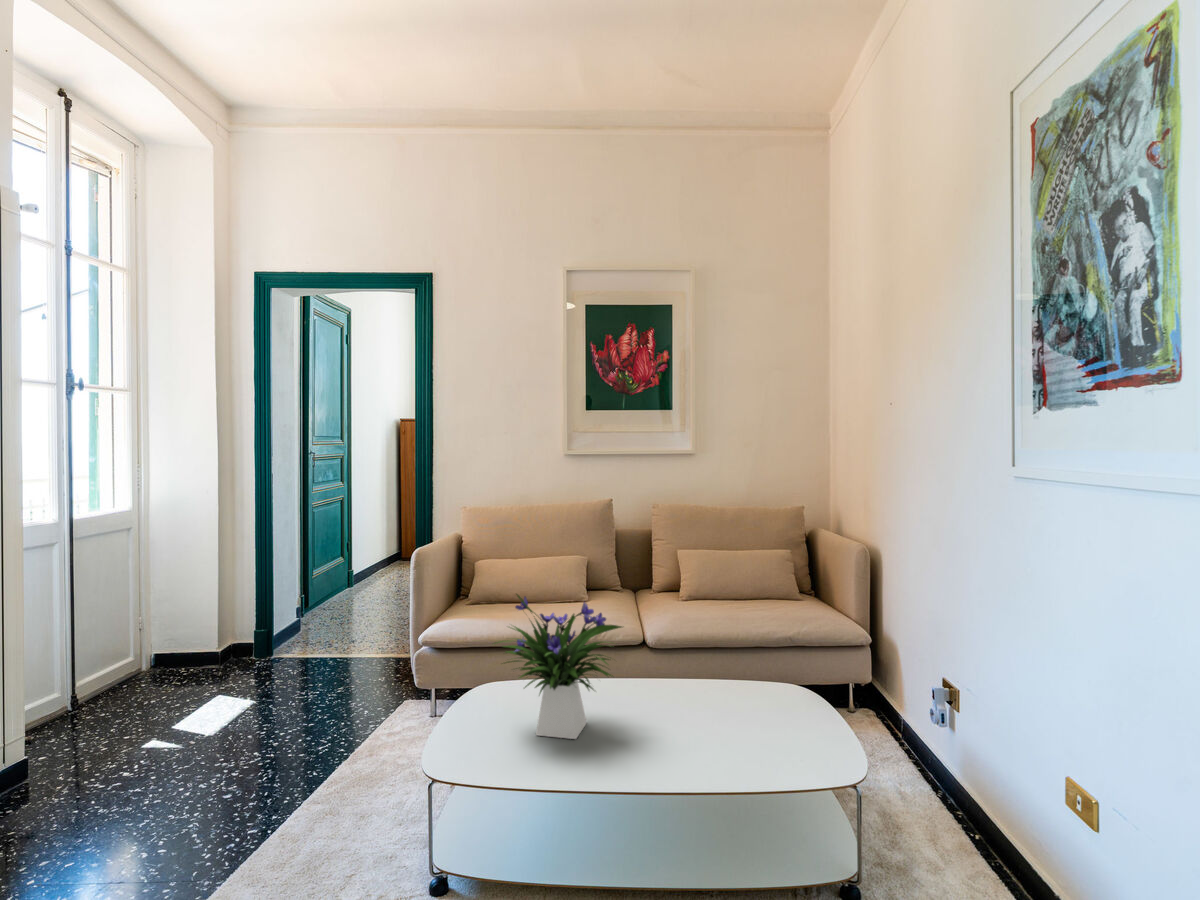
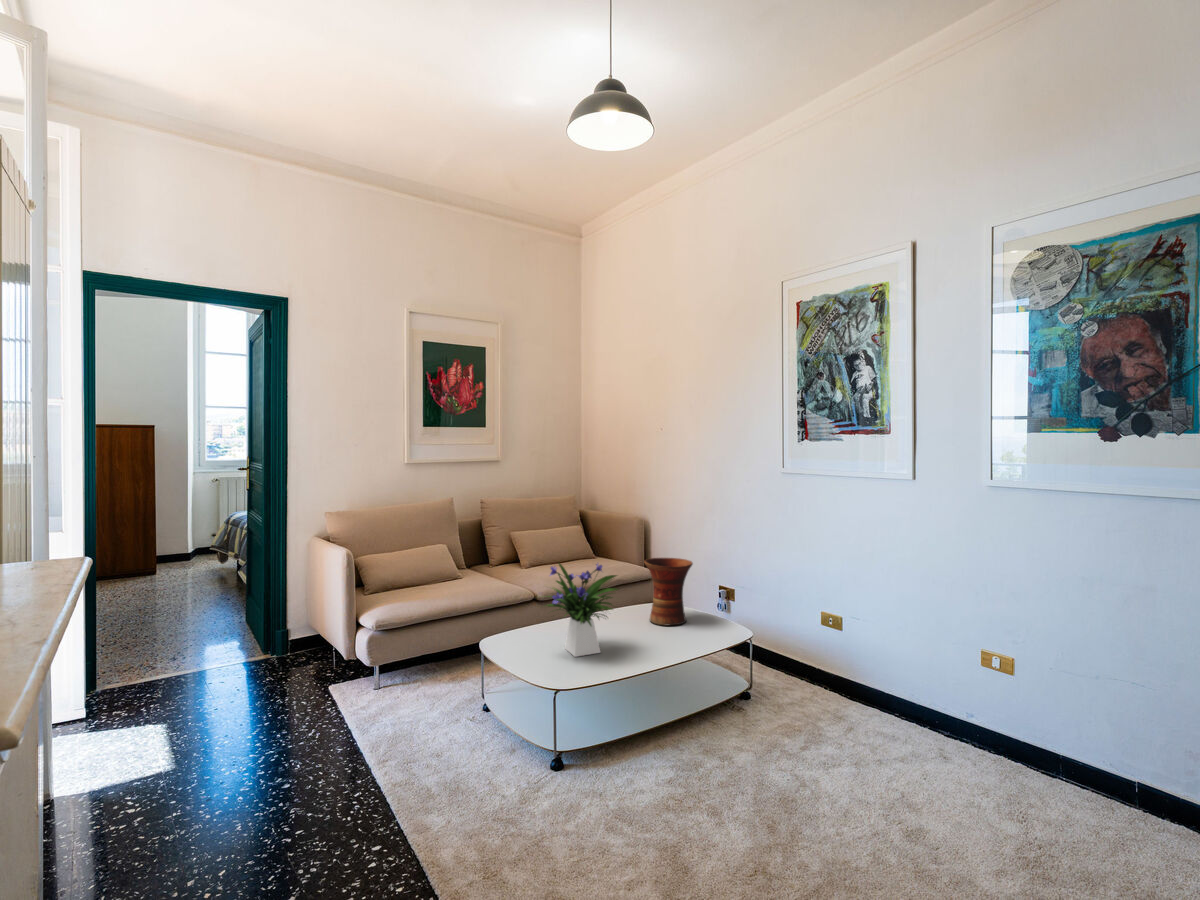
vase: none [718,610,802,729] -> present [644,558,693,625]

